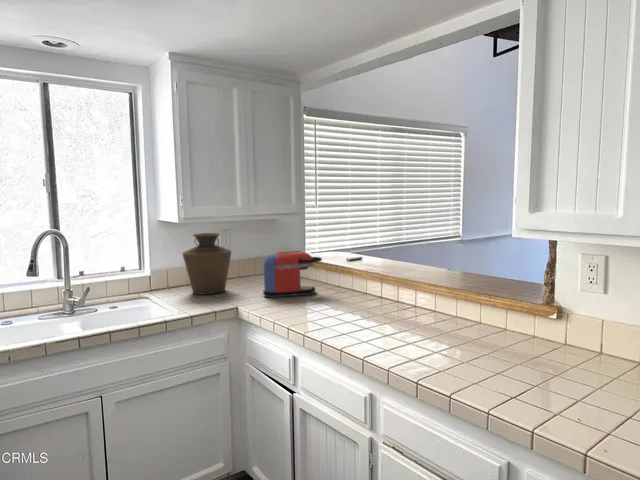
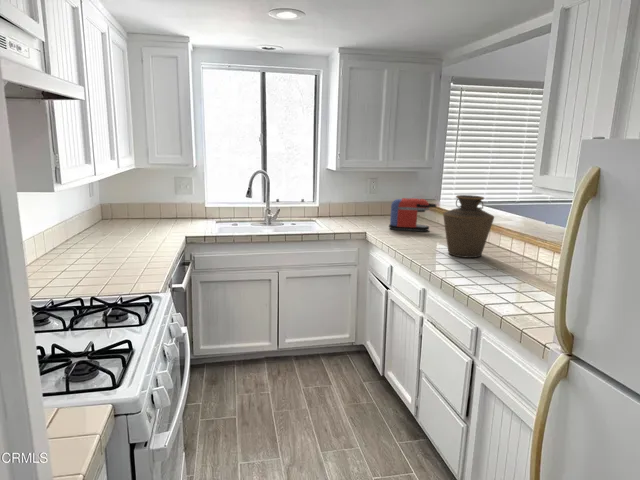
vase: present [183,233,231,294] -> present [443,195,494,258]

